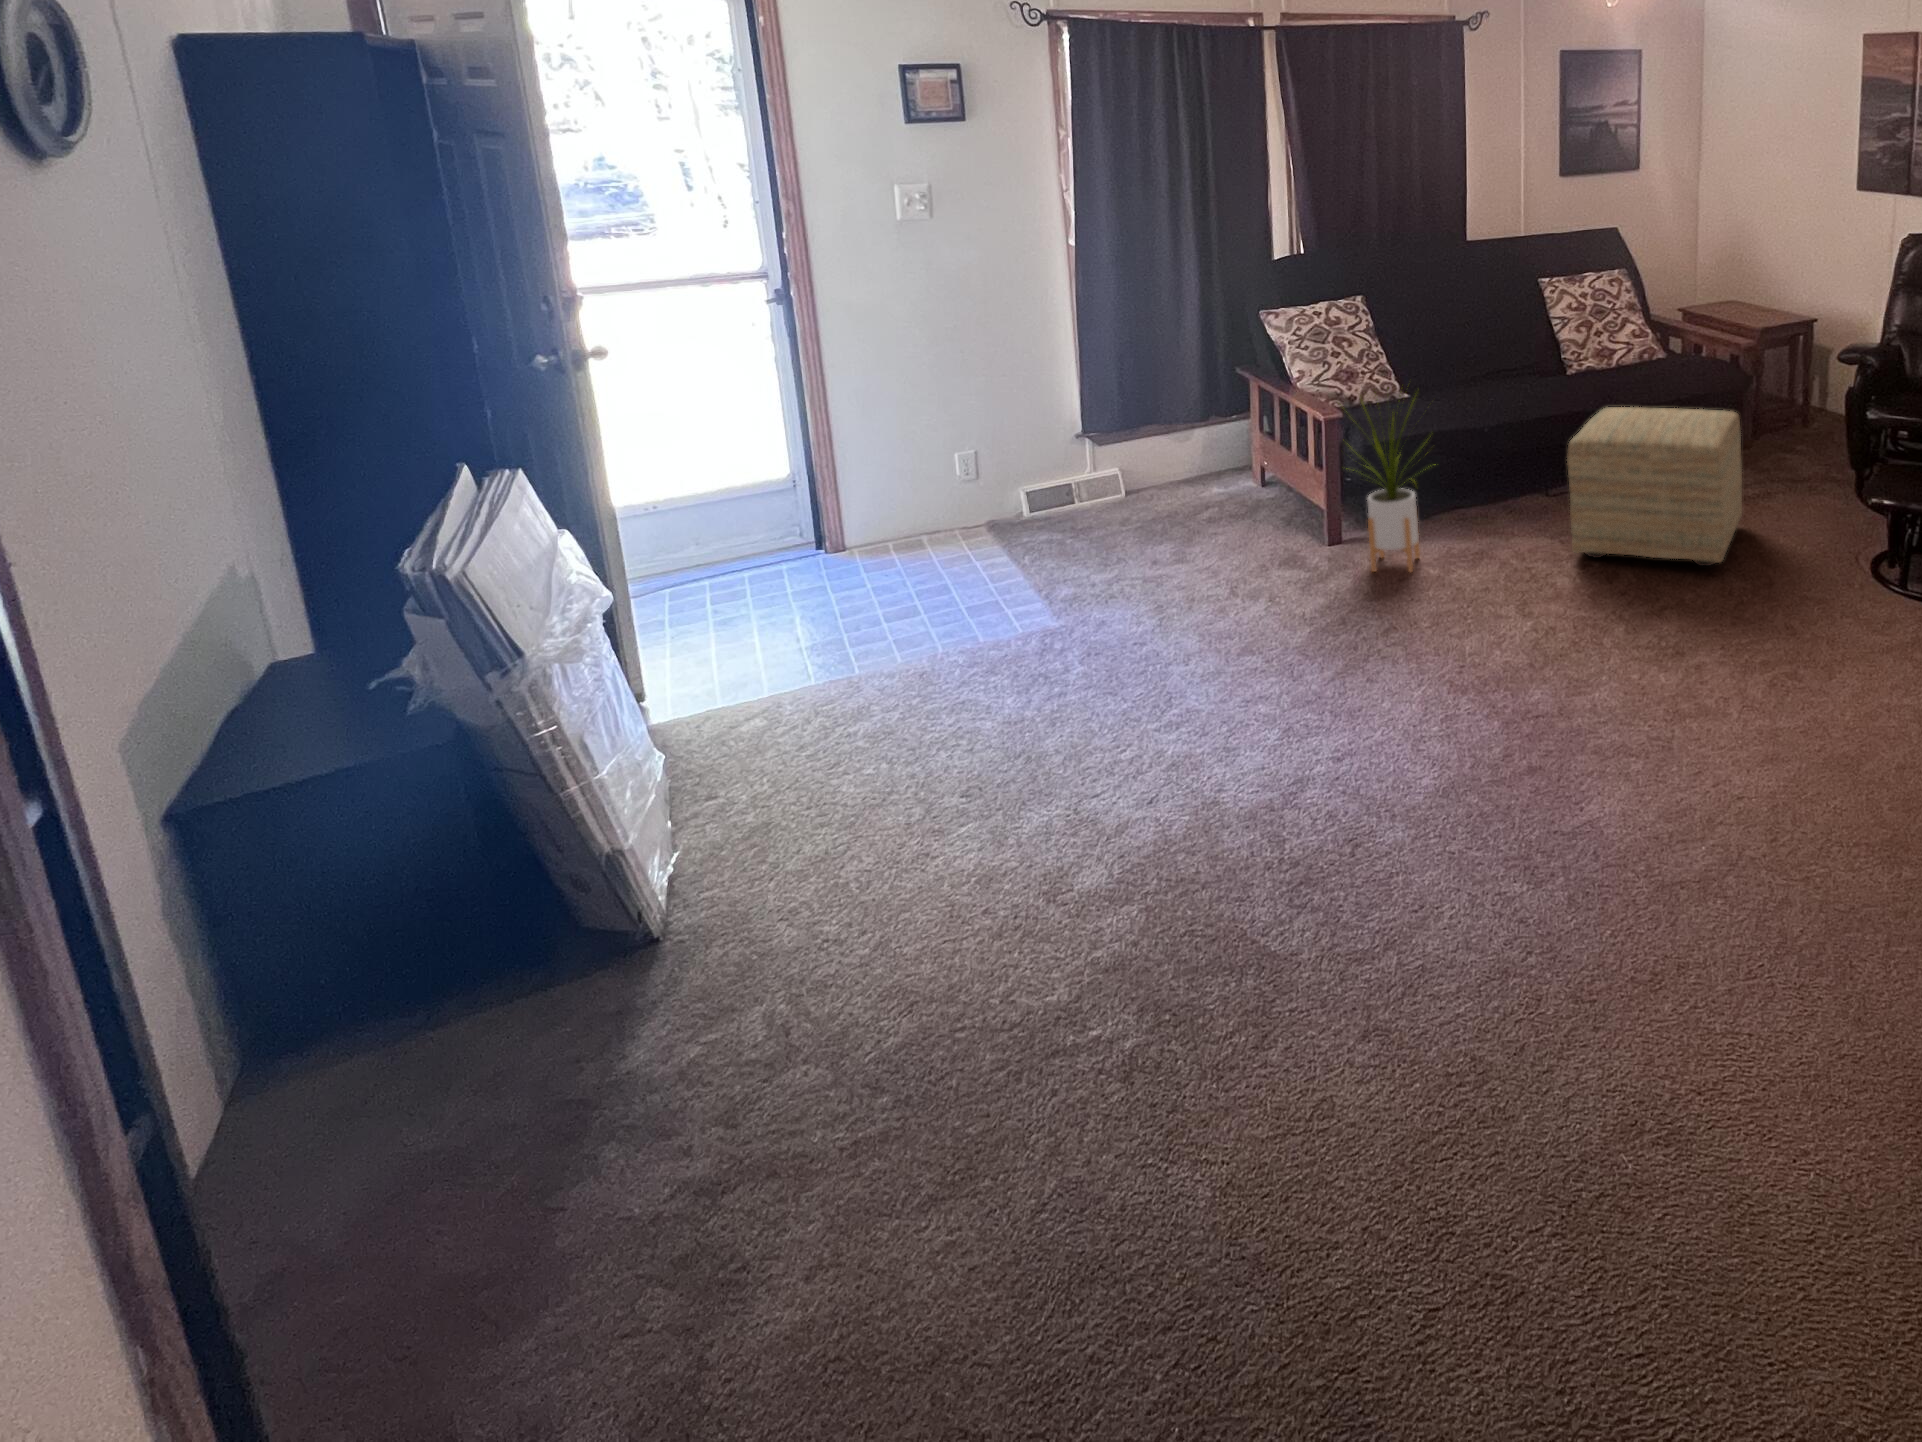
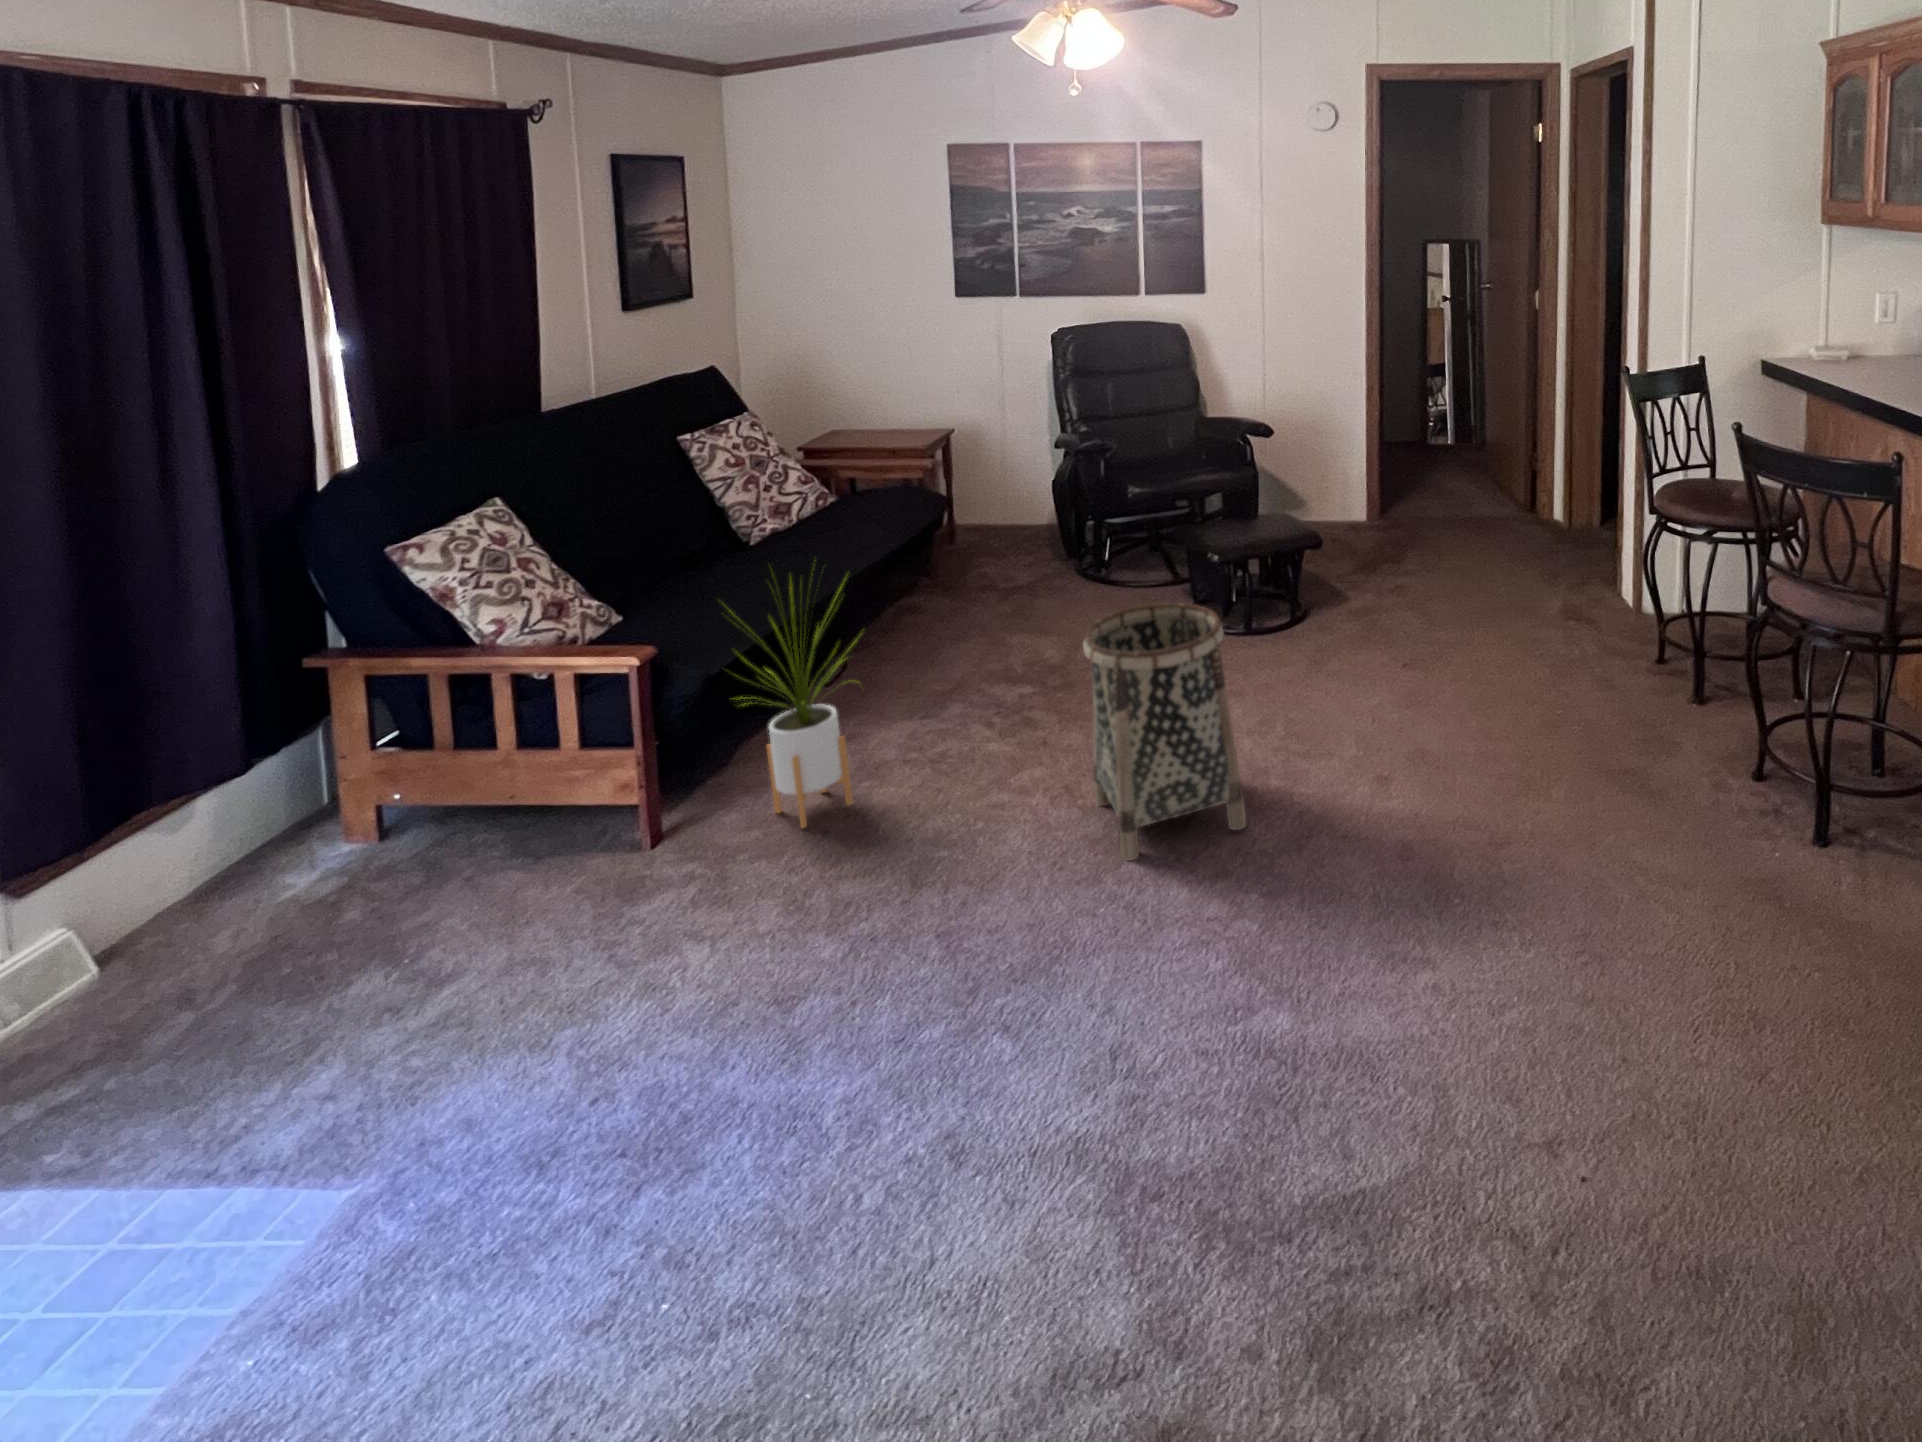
ottoman: present [1567,407,1742,566] -> none [908,517,1126,708]
basket: none [1449,491,1605,722] -> present [1083,603,1246,861]

